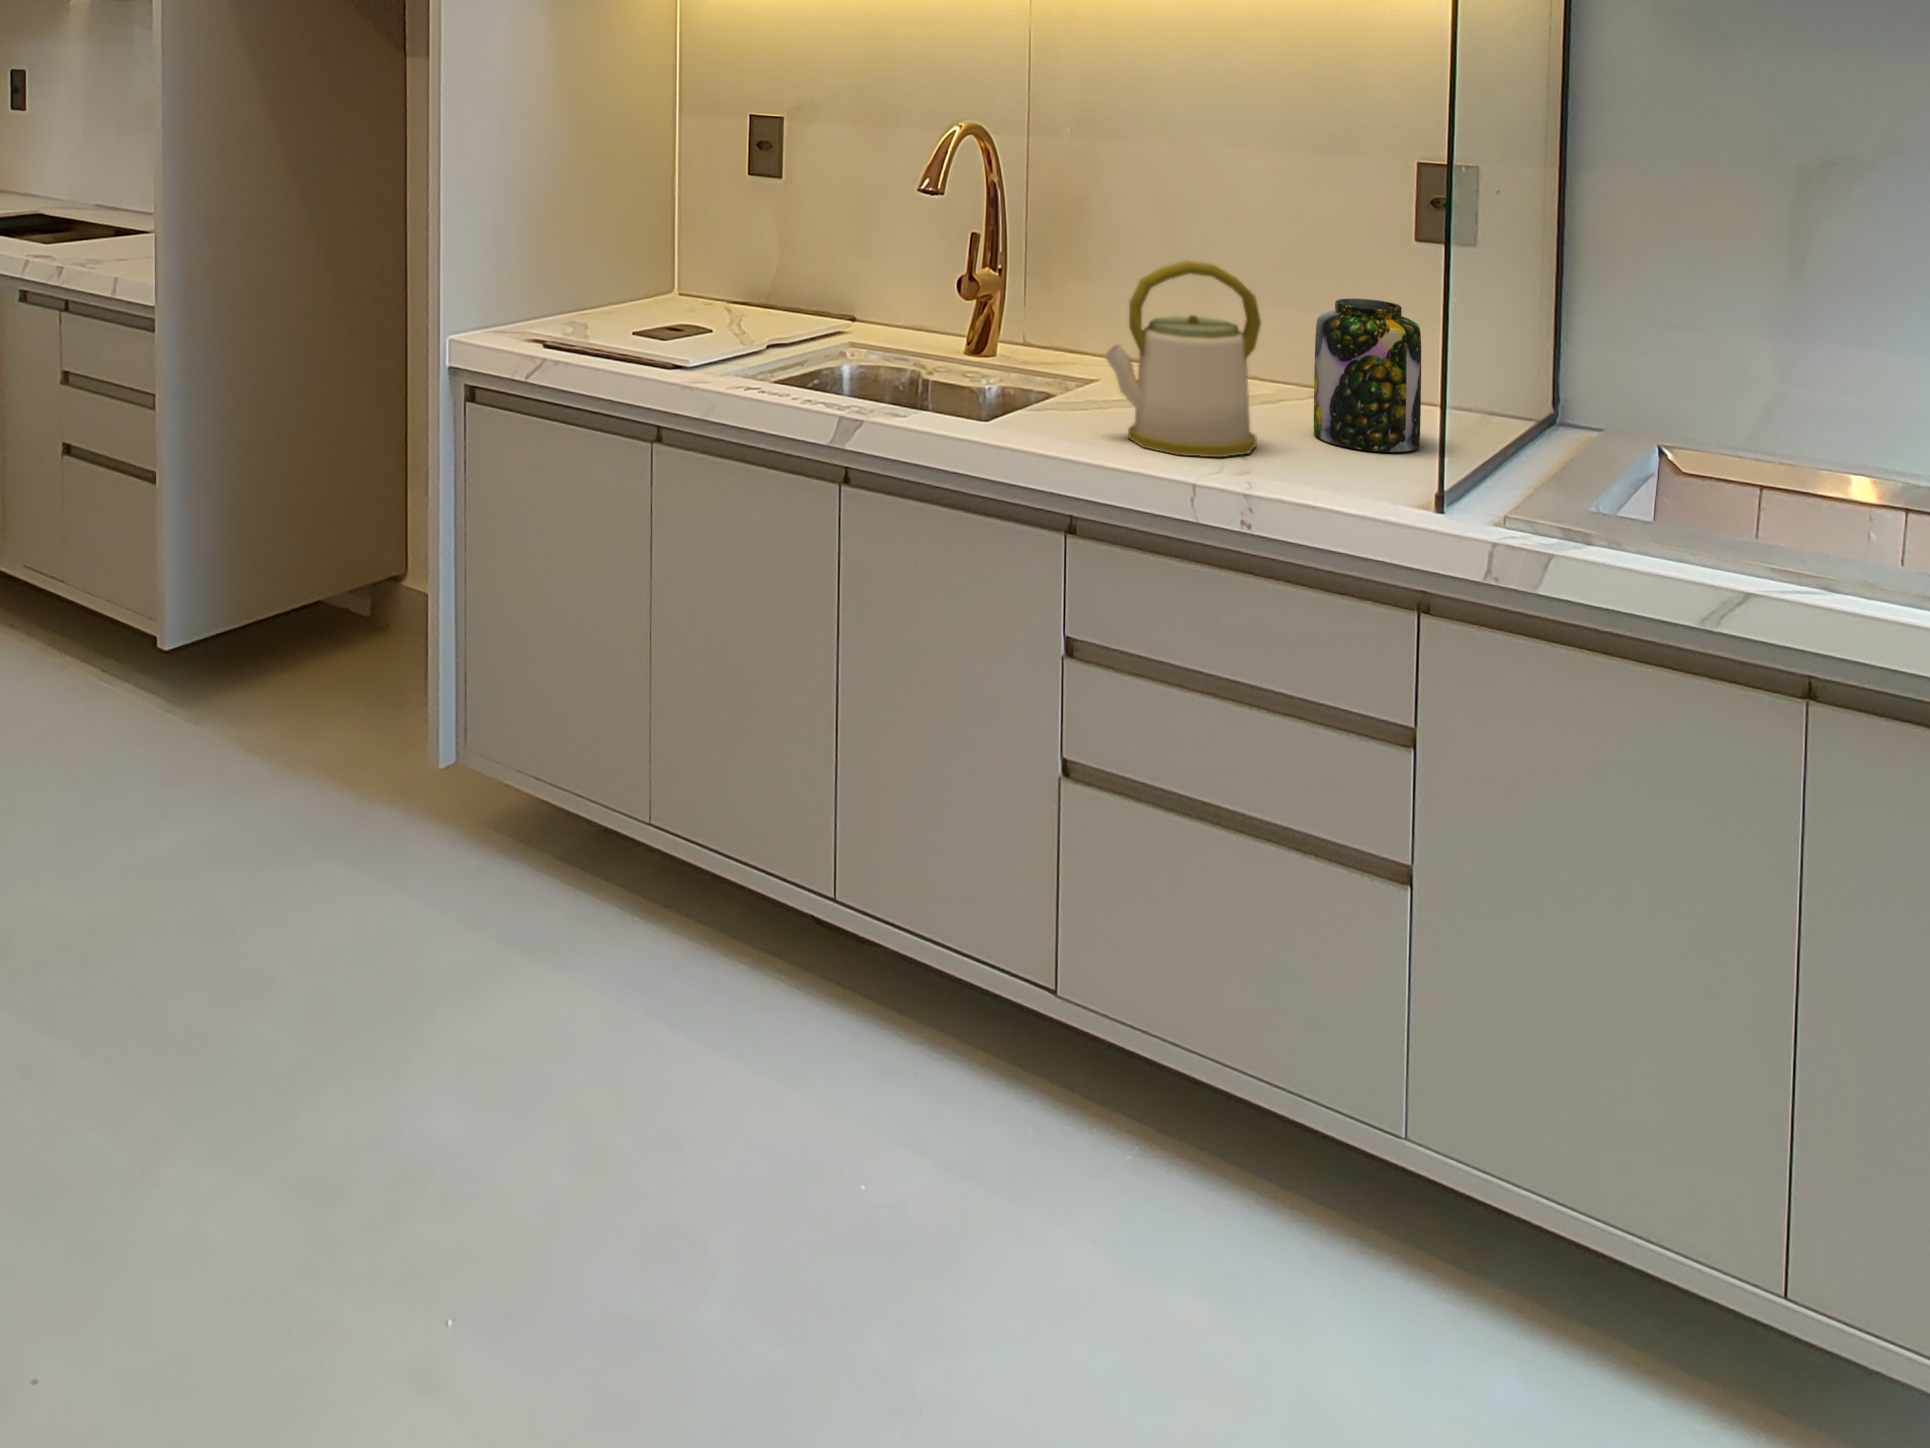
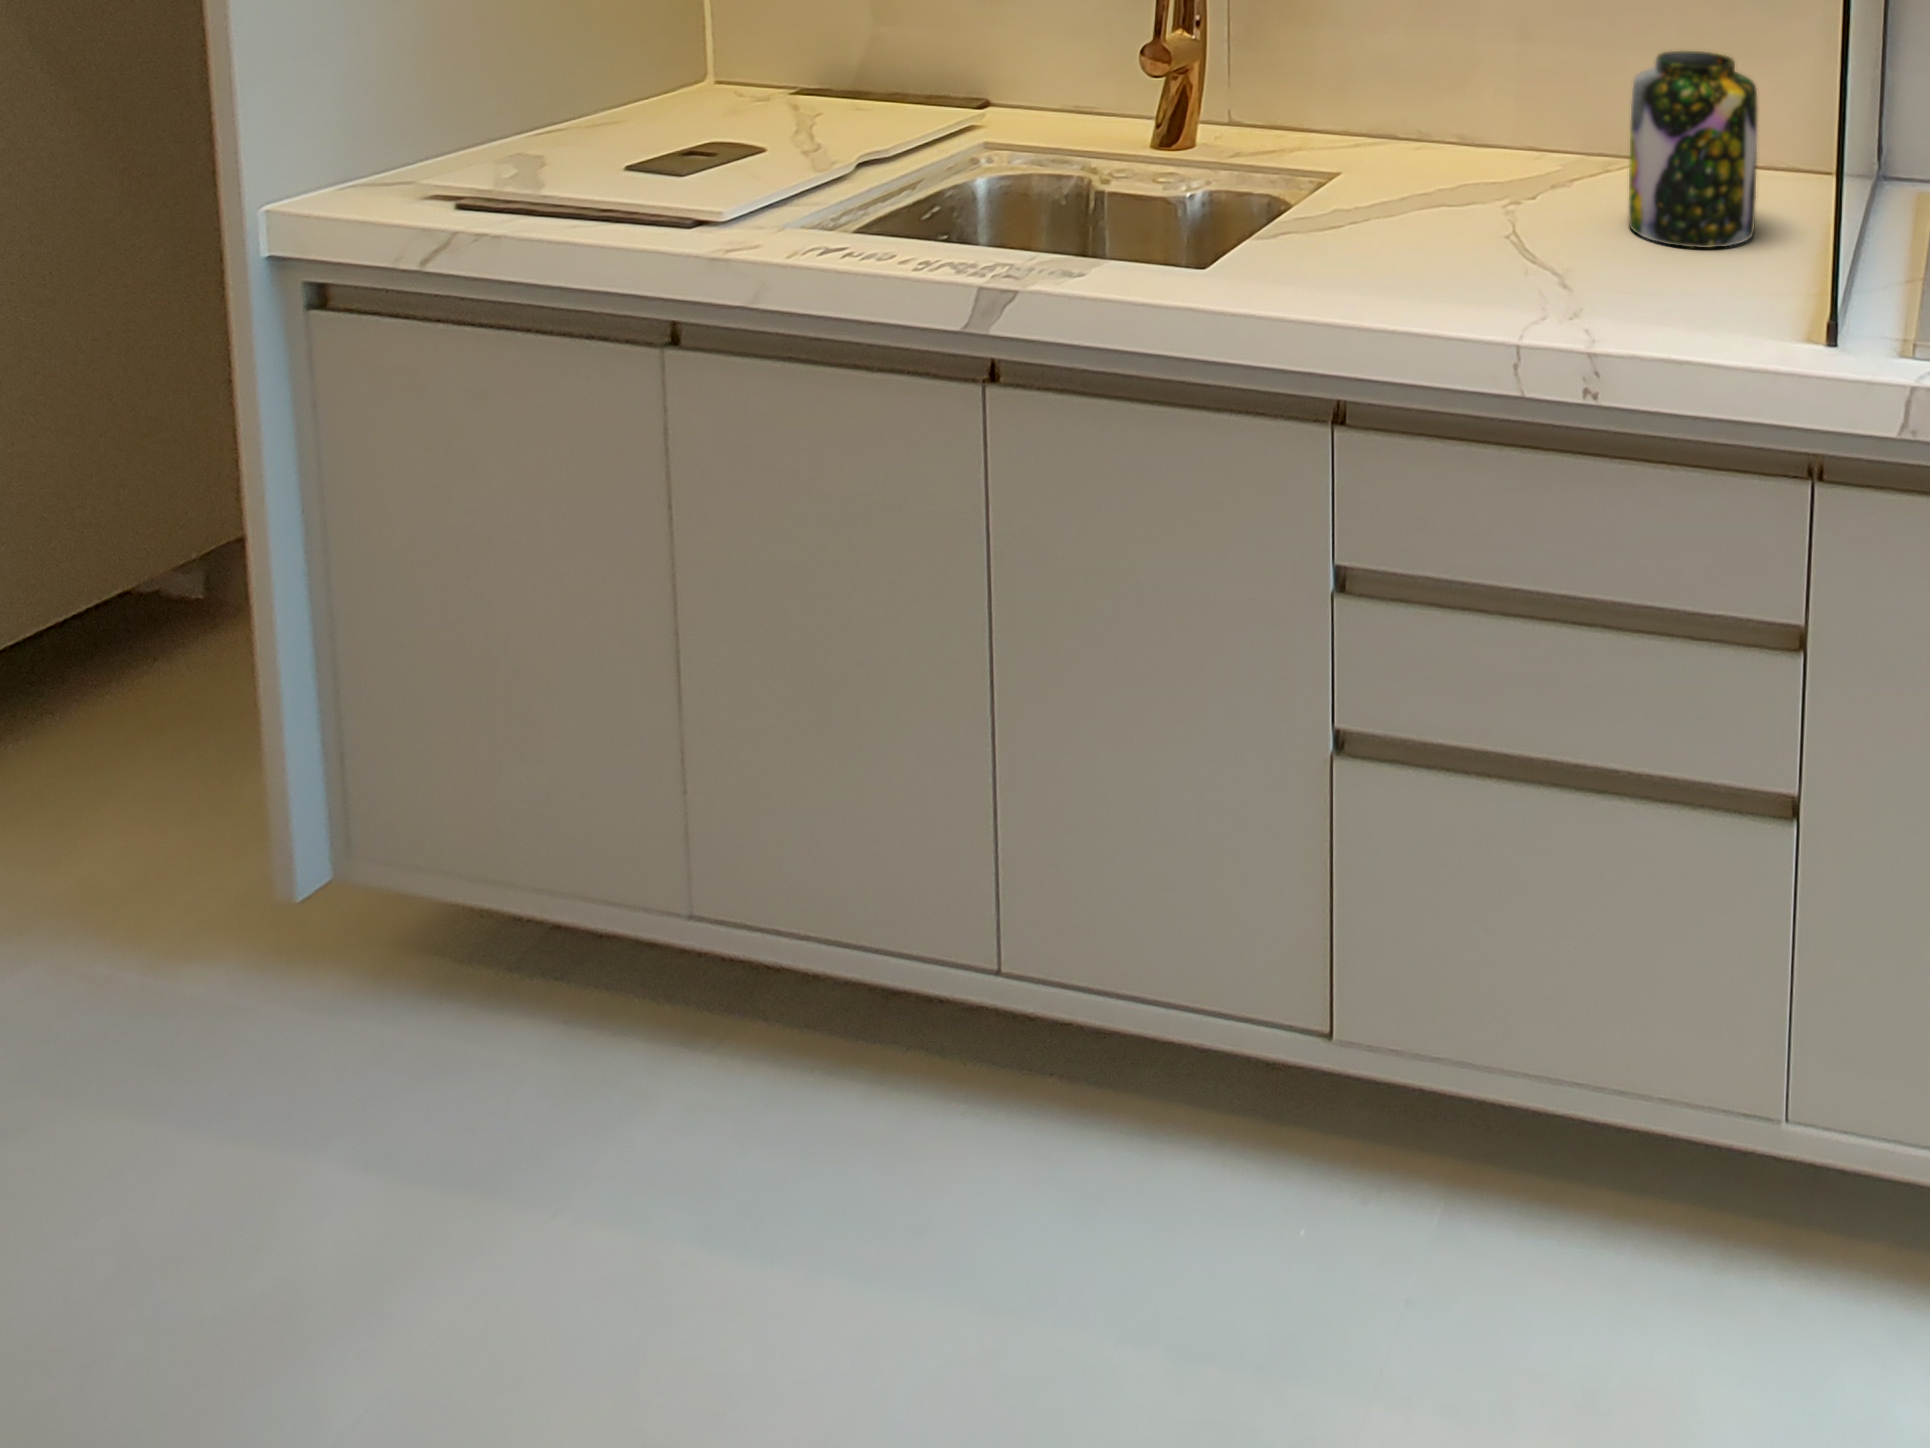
kettle: present [1105,261,1261,457] -> none [1373,22,1580,295]

